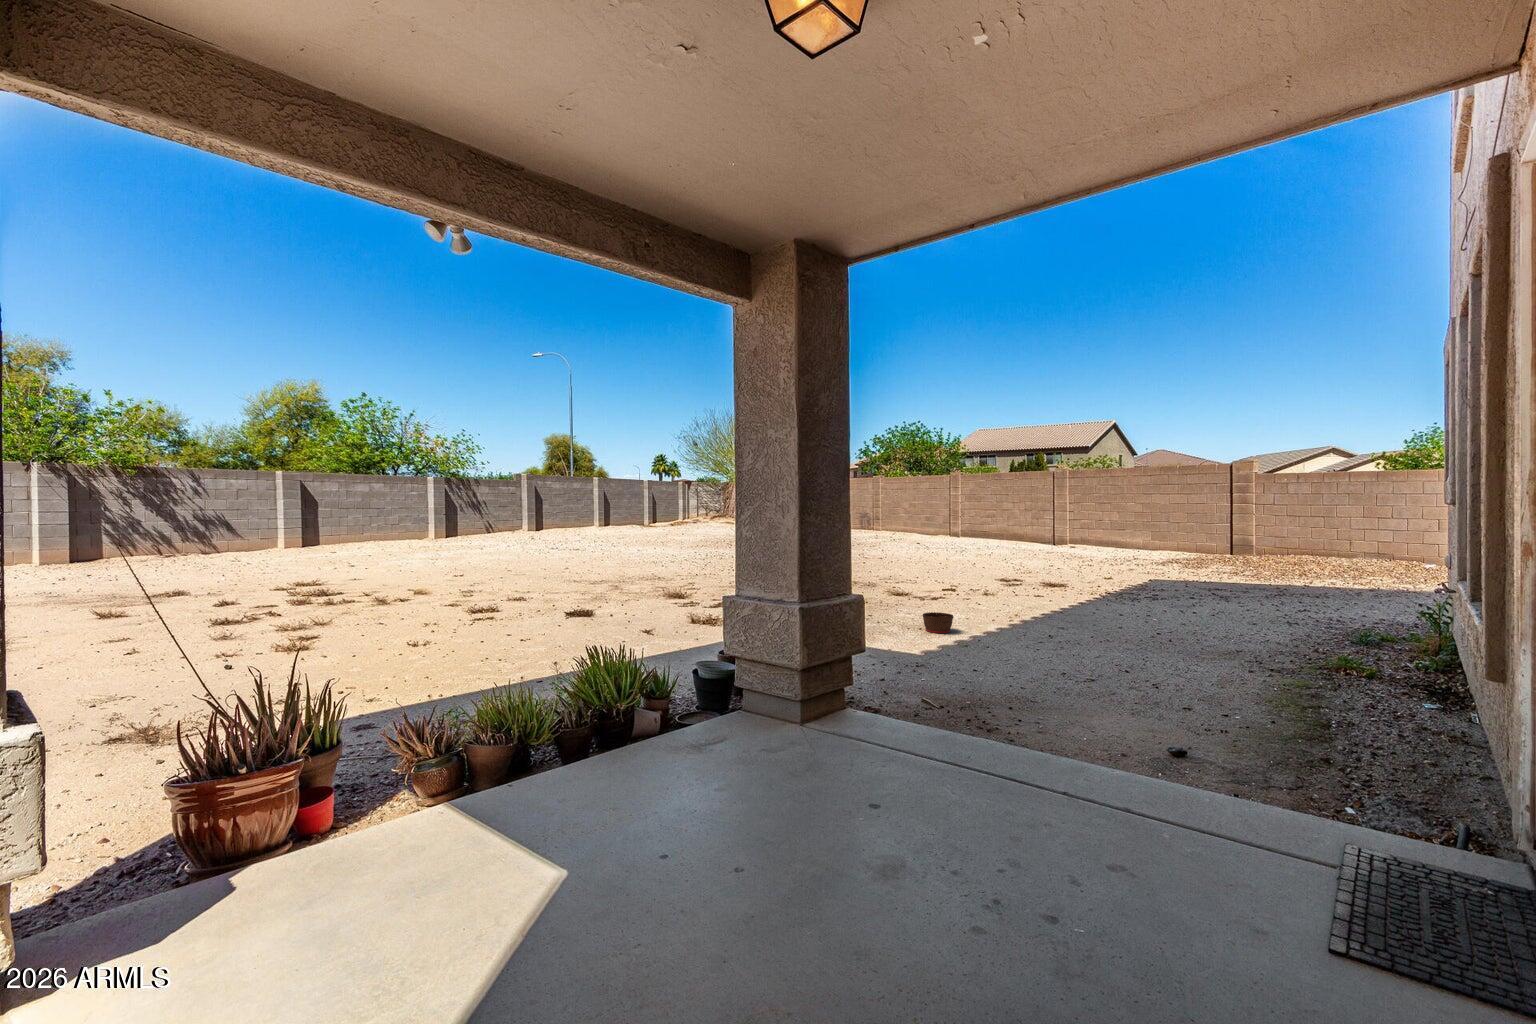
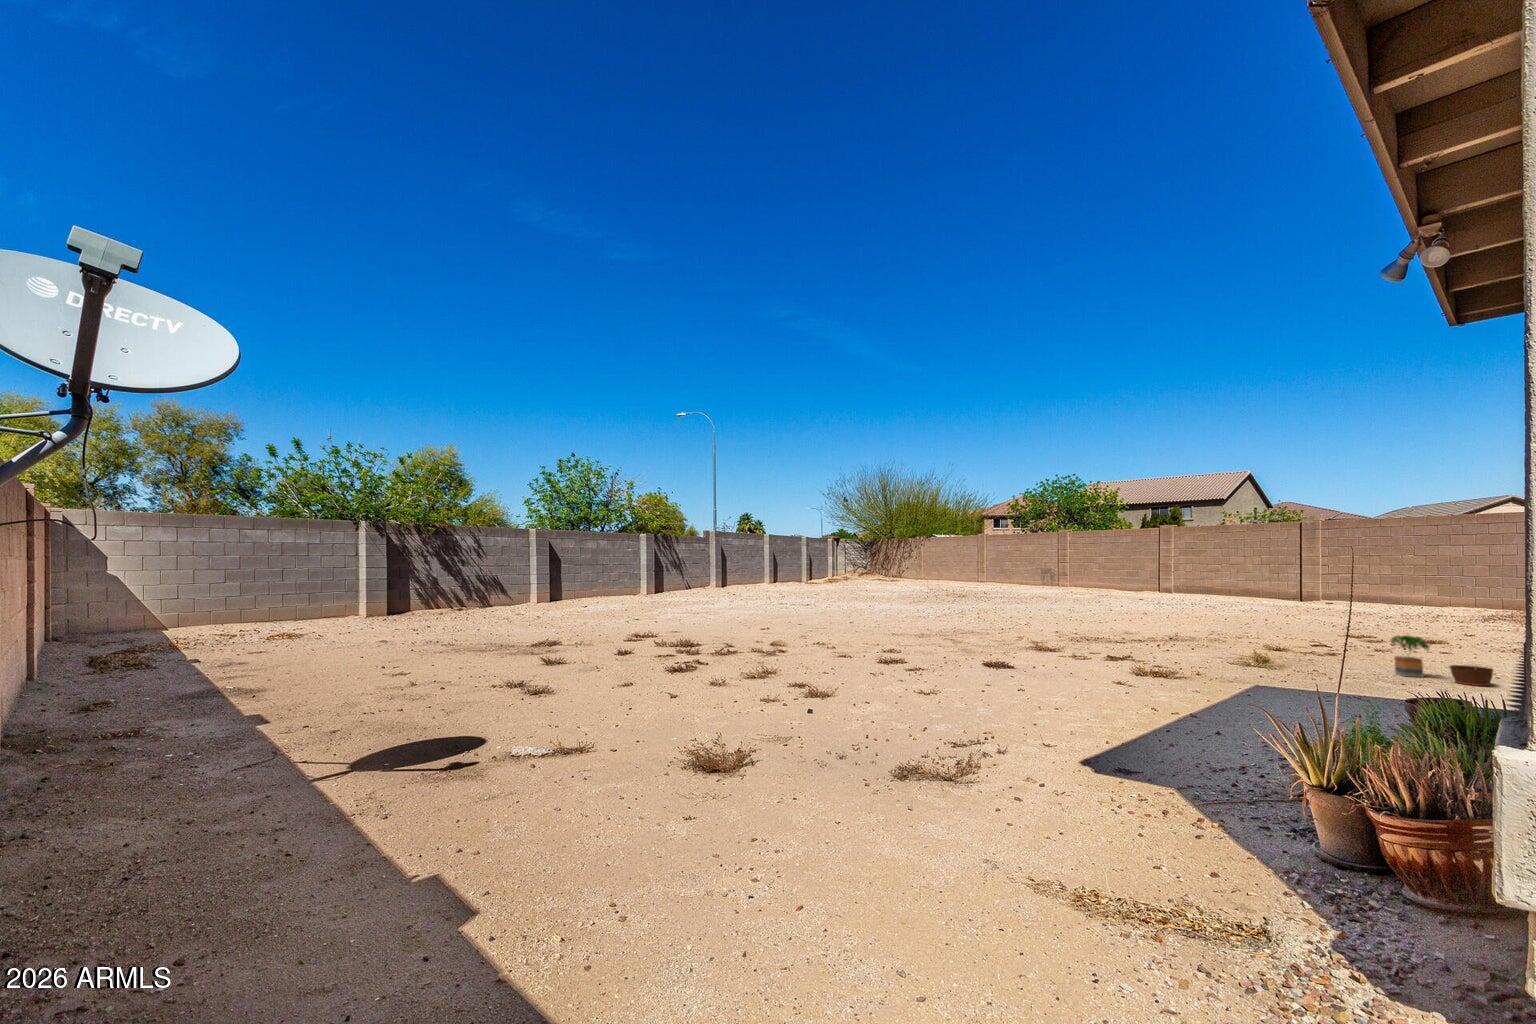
potted tree: none [892,583,921,624] -> present [1391,635,1430,677]

